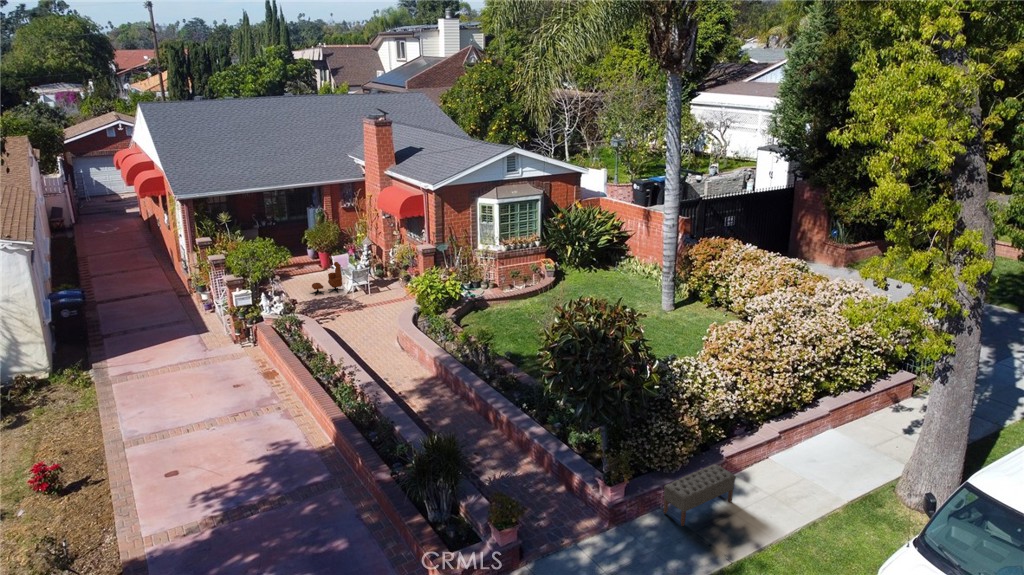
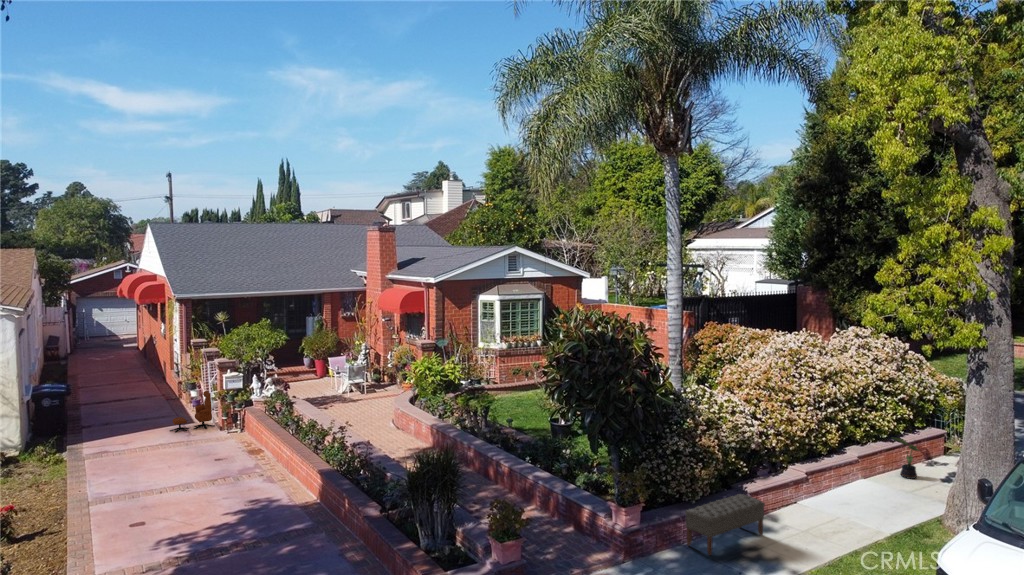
lounge chair: present [311,262,342,296] -> present [170,391,215,433]
potted plant: none [861,393,887,431] -> present [892,437,919,479]

